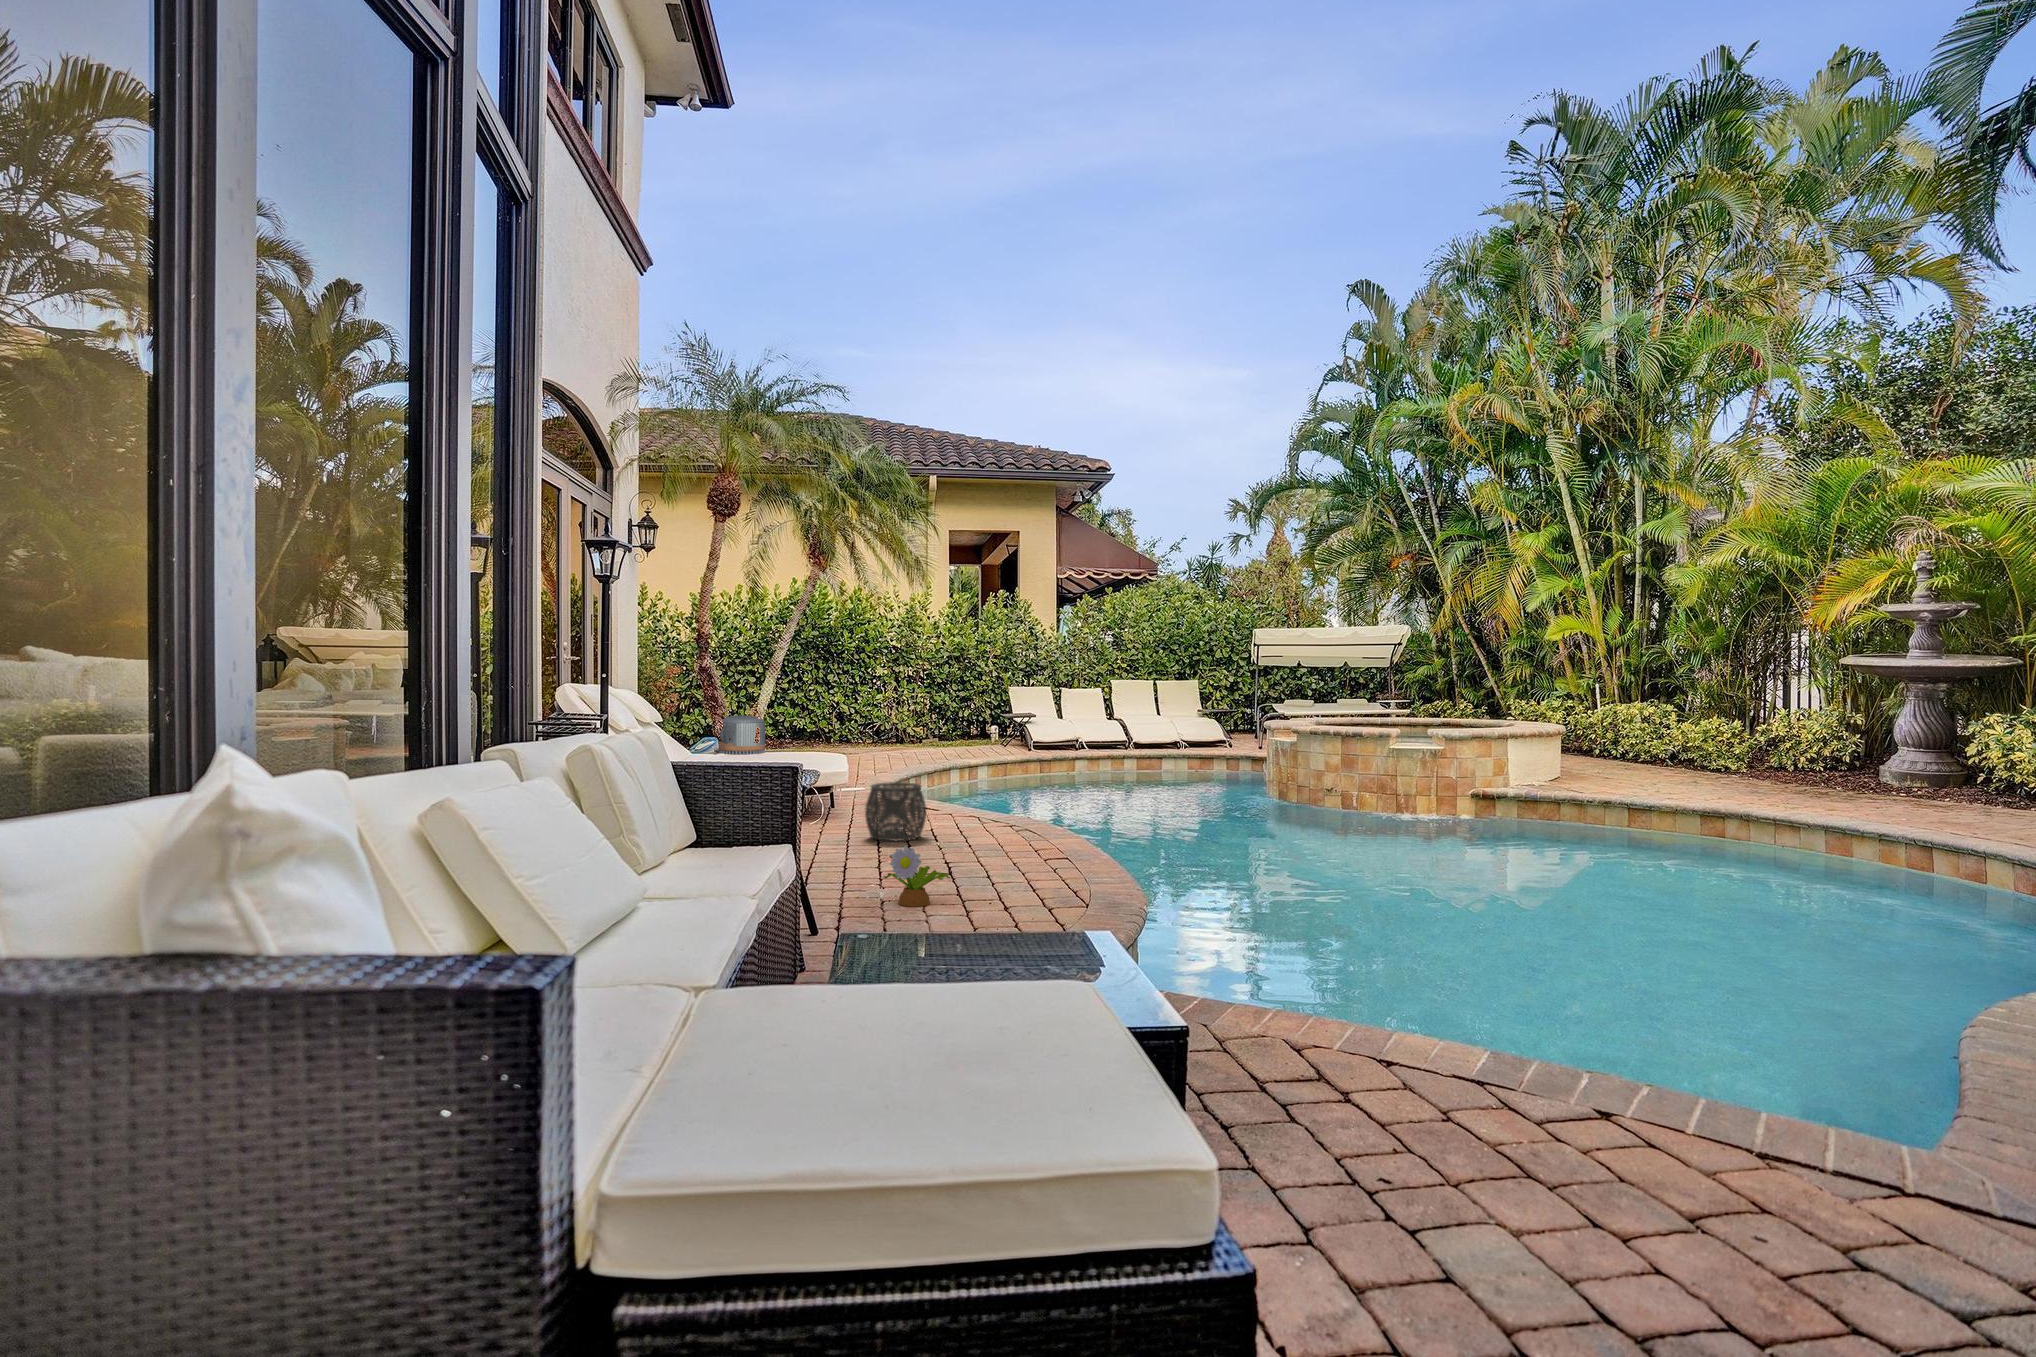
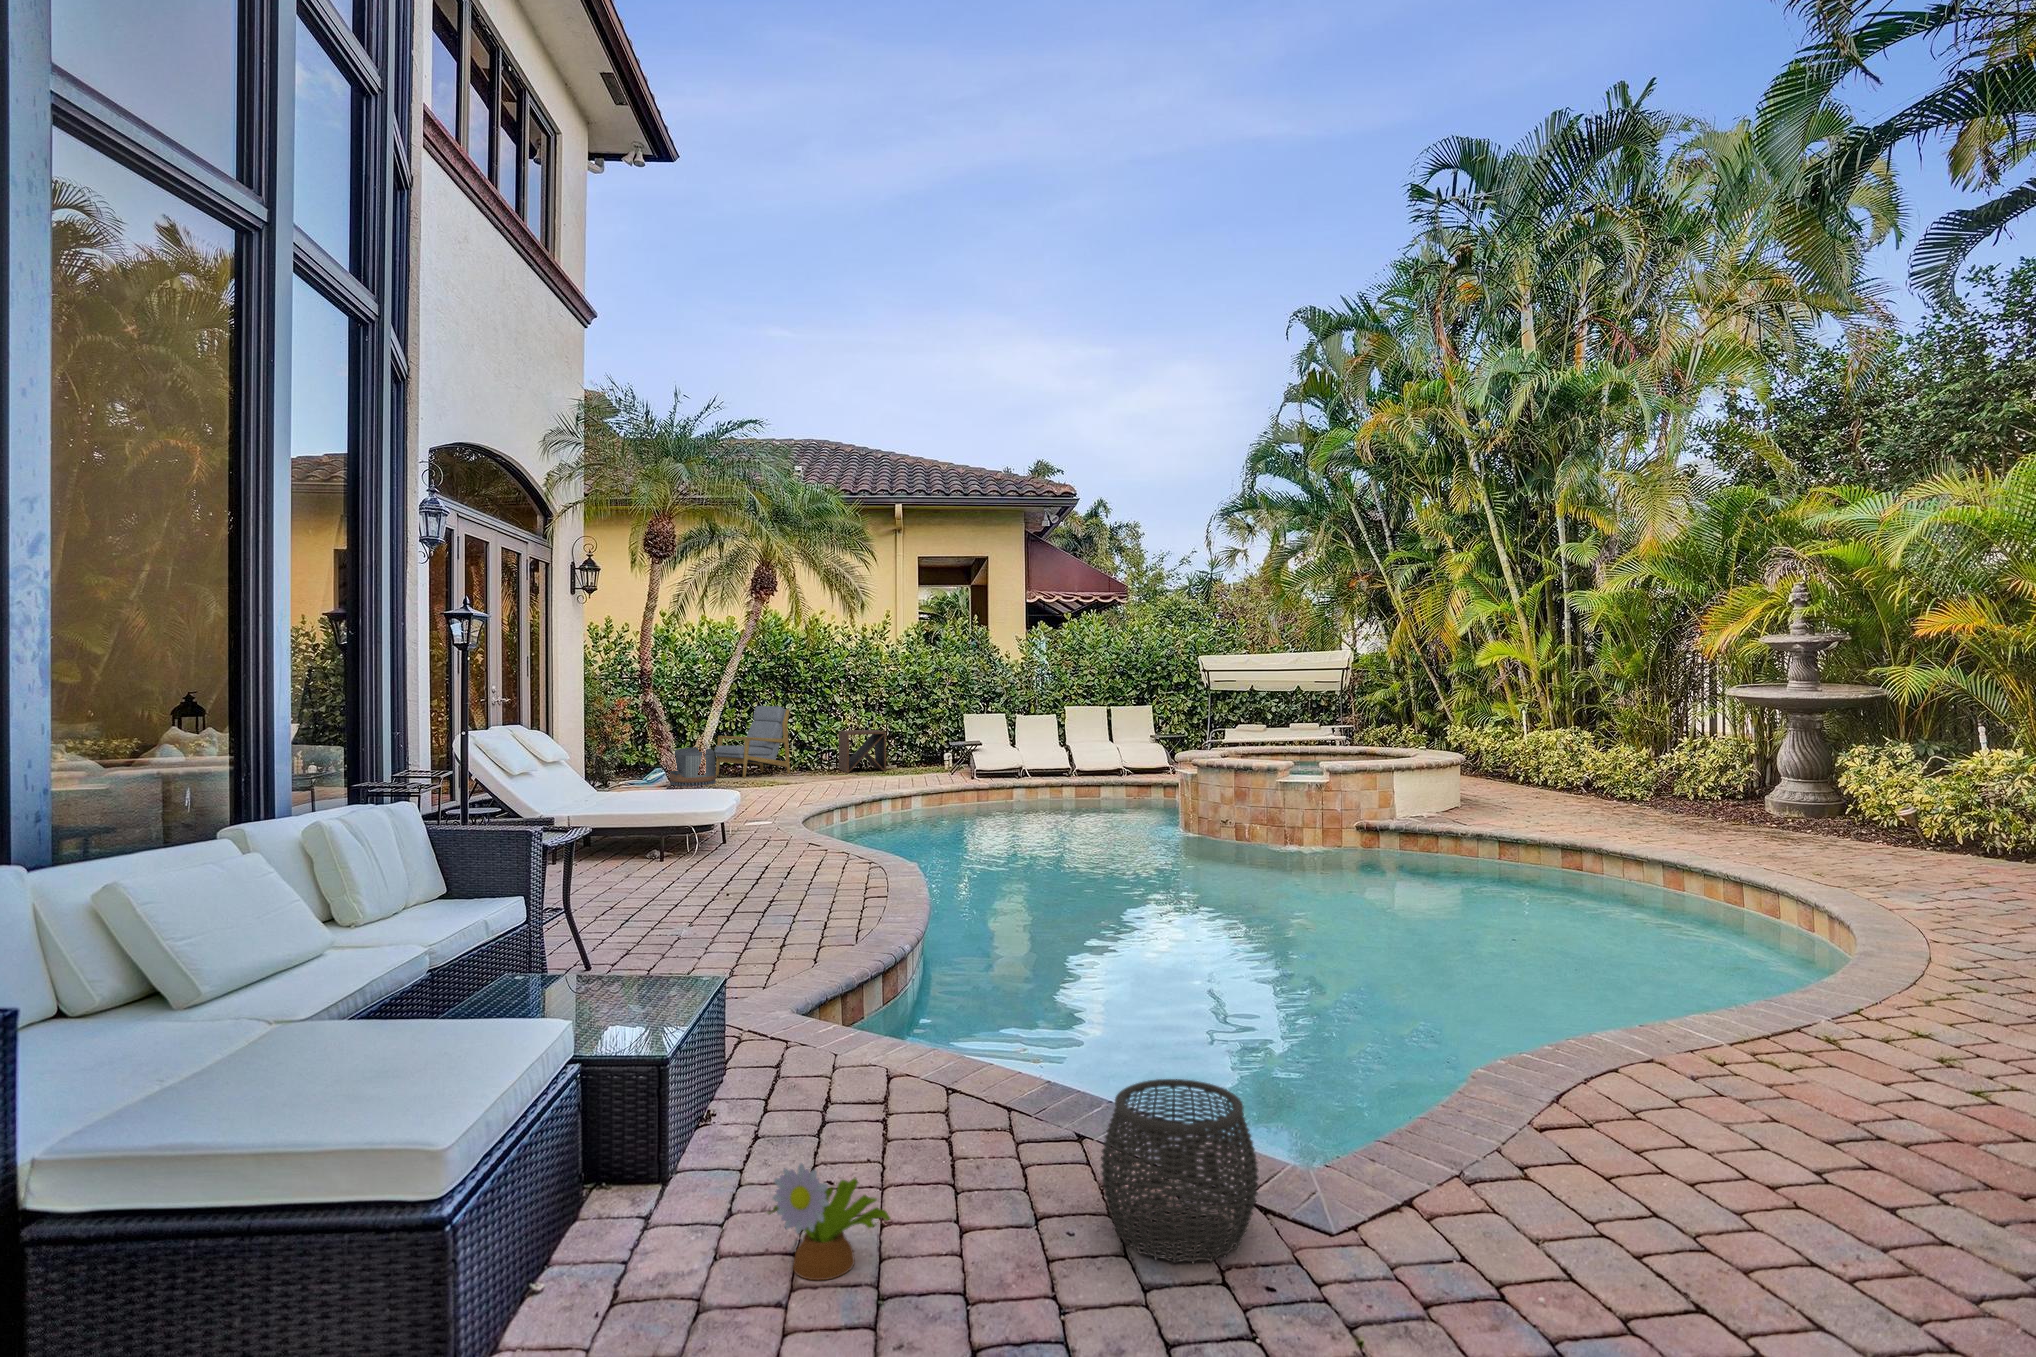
armchair: none [758,676,835,749] -> present [715,706,790,778]
side table: none [882,702,933,745] -> present [839,730,886,773]
woven basket: present [865,782,926,841] -> present [1101,1079,1259,1264]
decorative plant: present [884,845,950,907] -> present [767,1163,890,1280]

